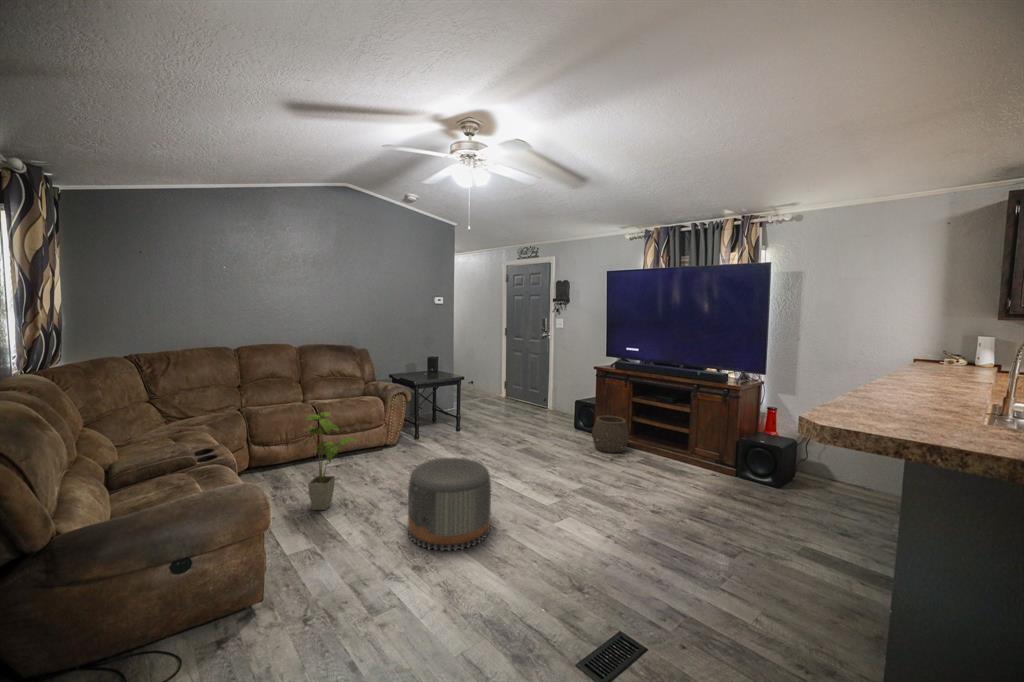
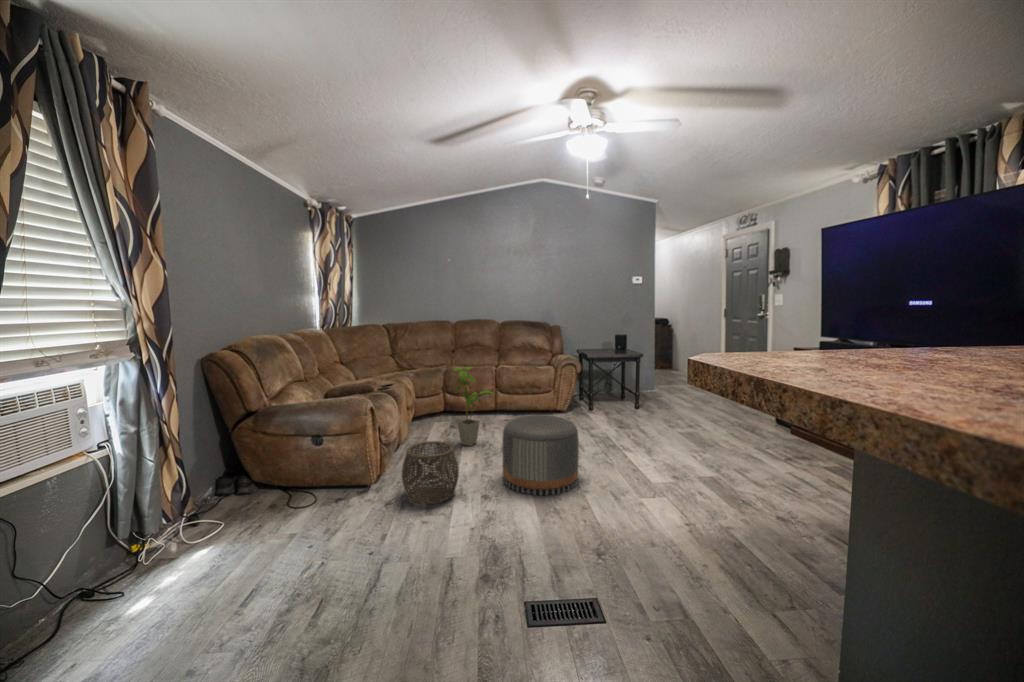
woven basket: present [592,416,628,453] -> present [402,441,459,504]

